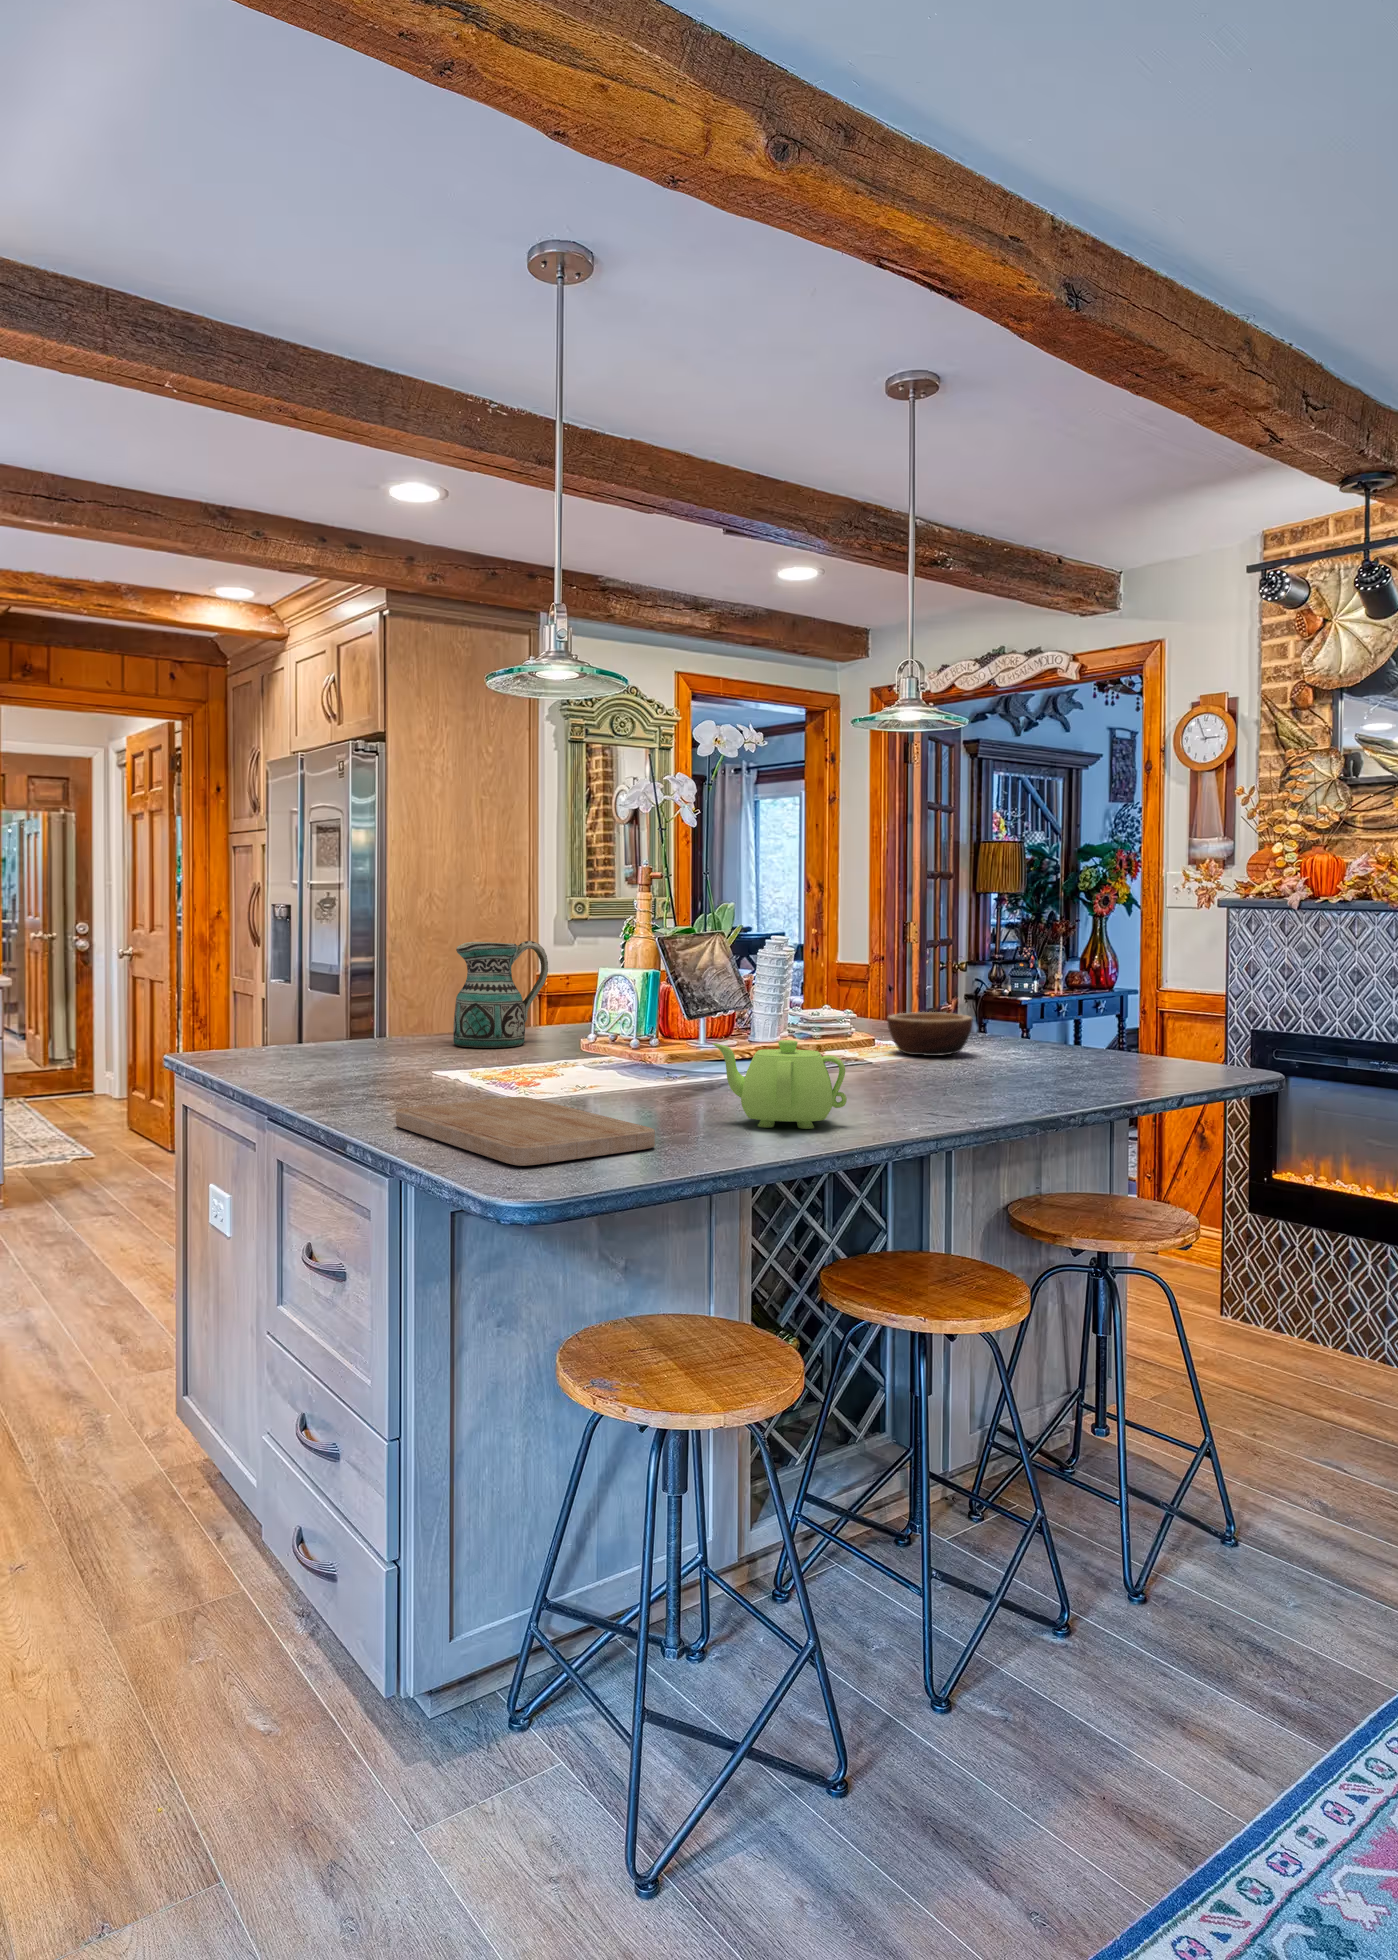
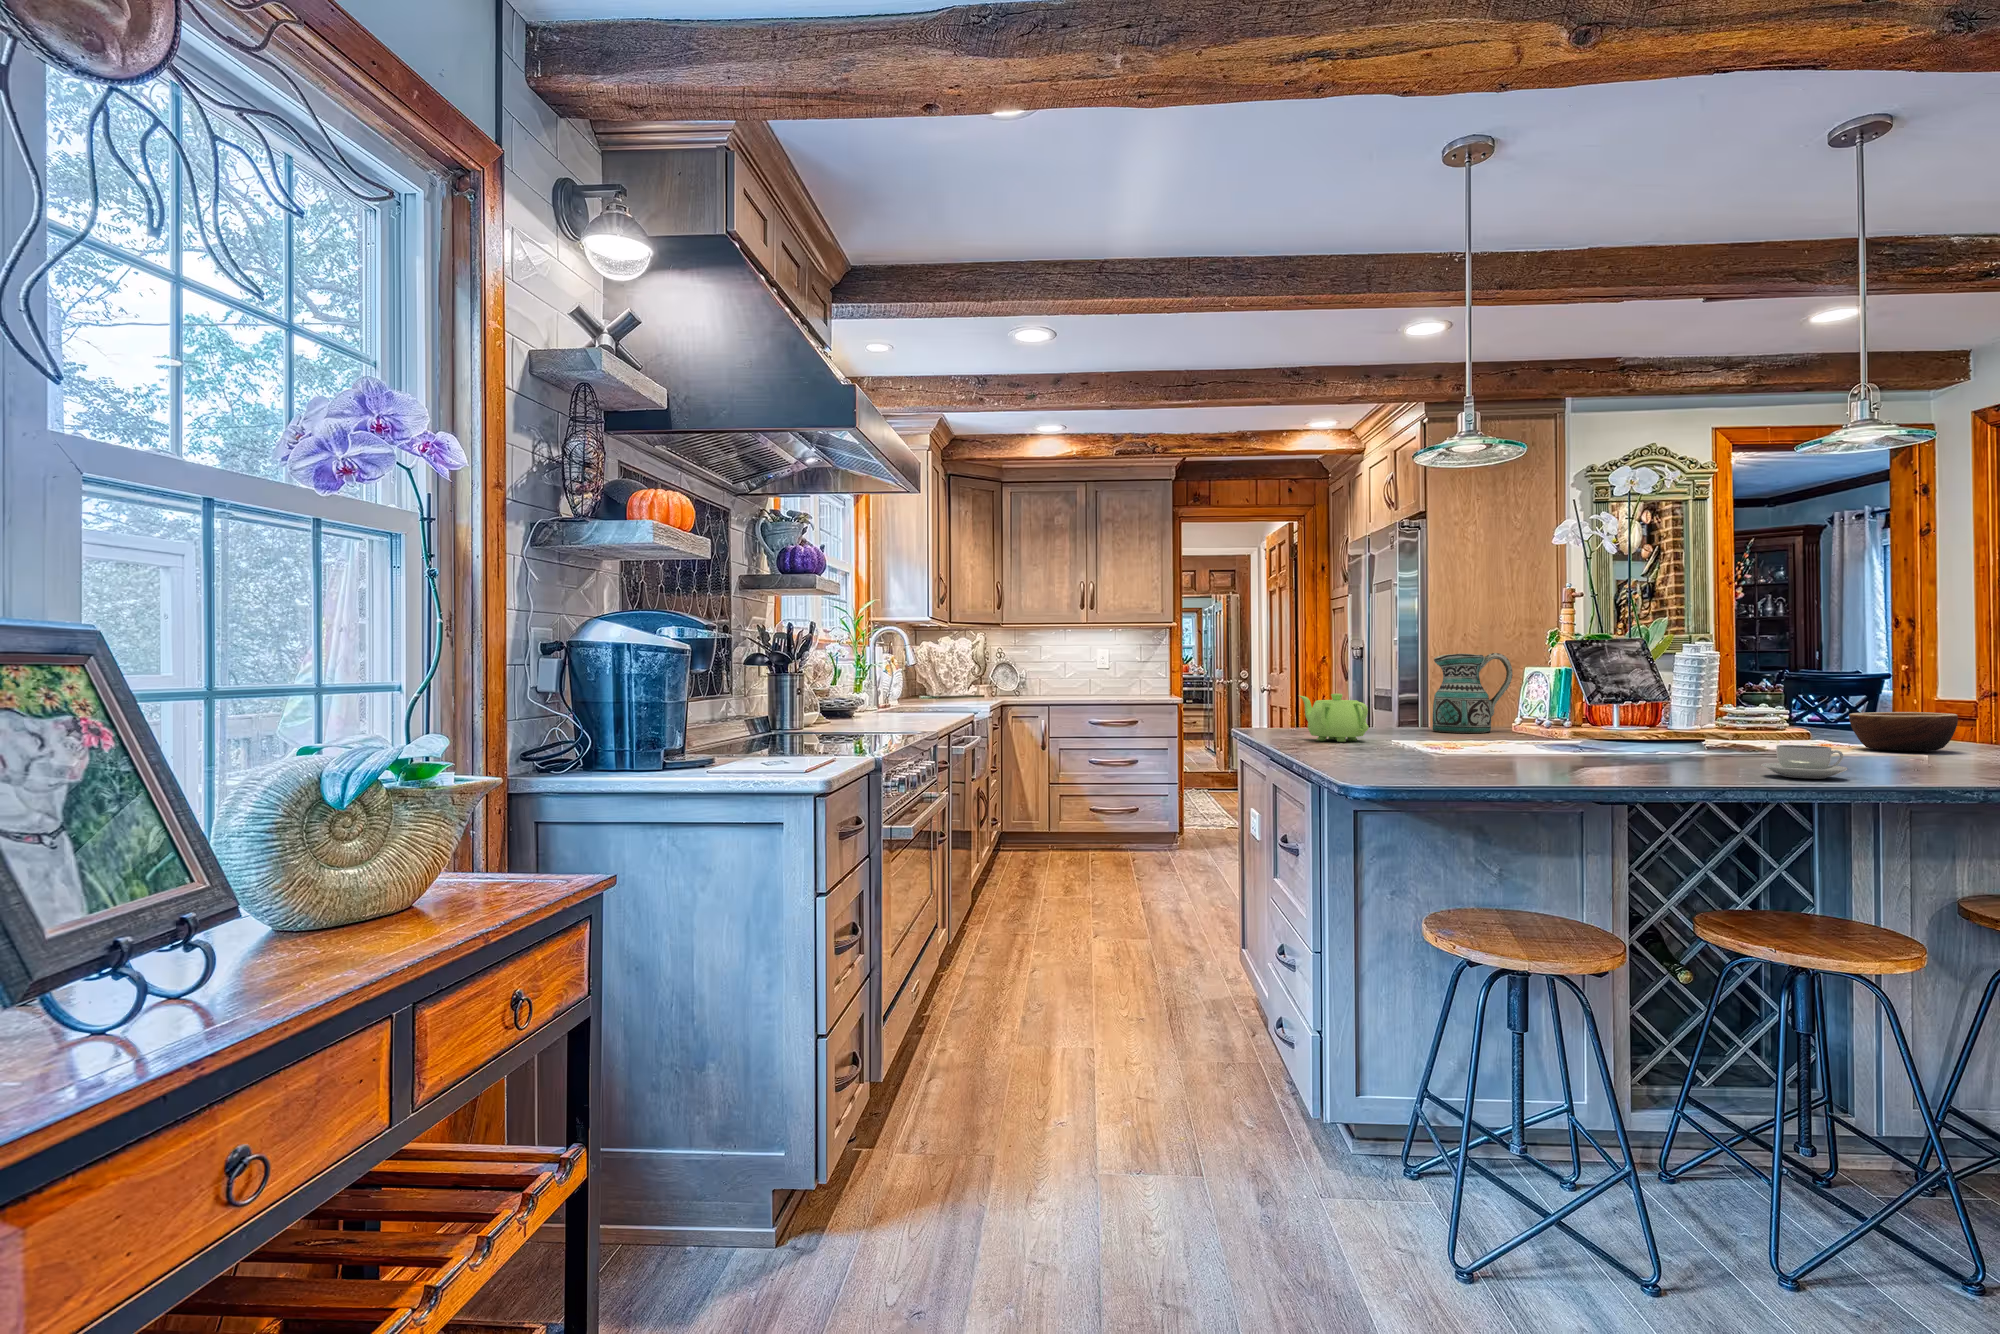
teapot: present [713,1040,847,1129] -> present [1299,694,1369,742]
coffee cup: none [891,1077,968,1117] -> present [1761,745,1848,779]
cutting board: present [396,1097,655,1166] -> none [1331,747,1501,775]

